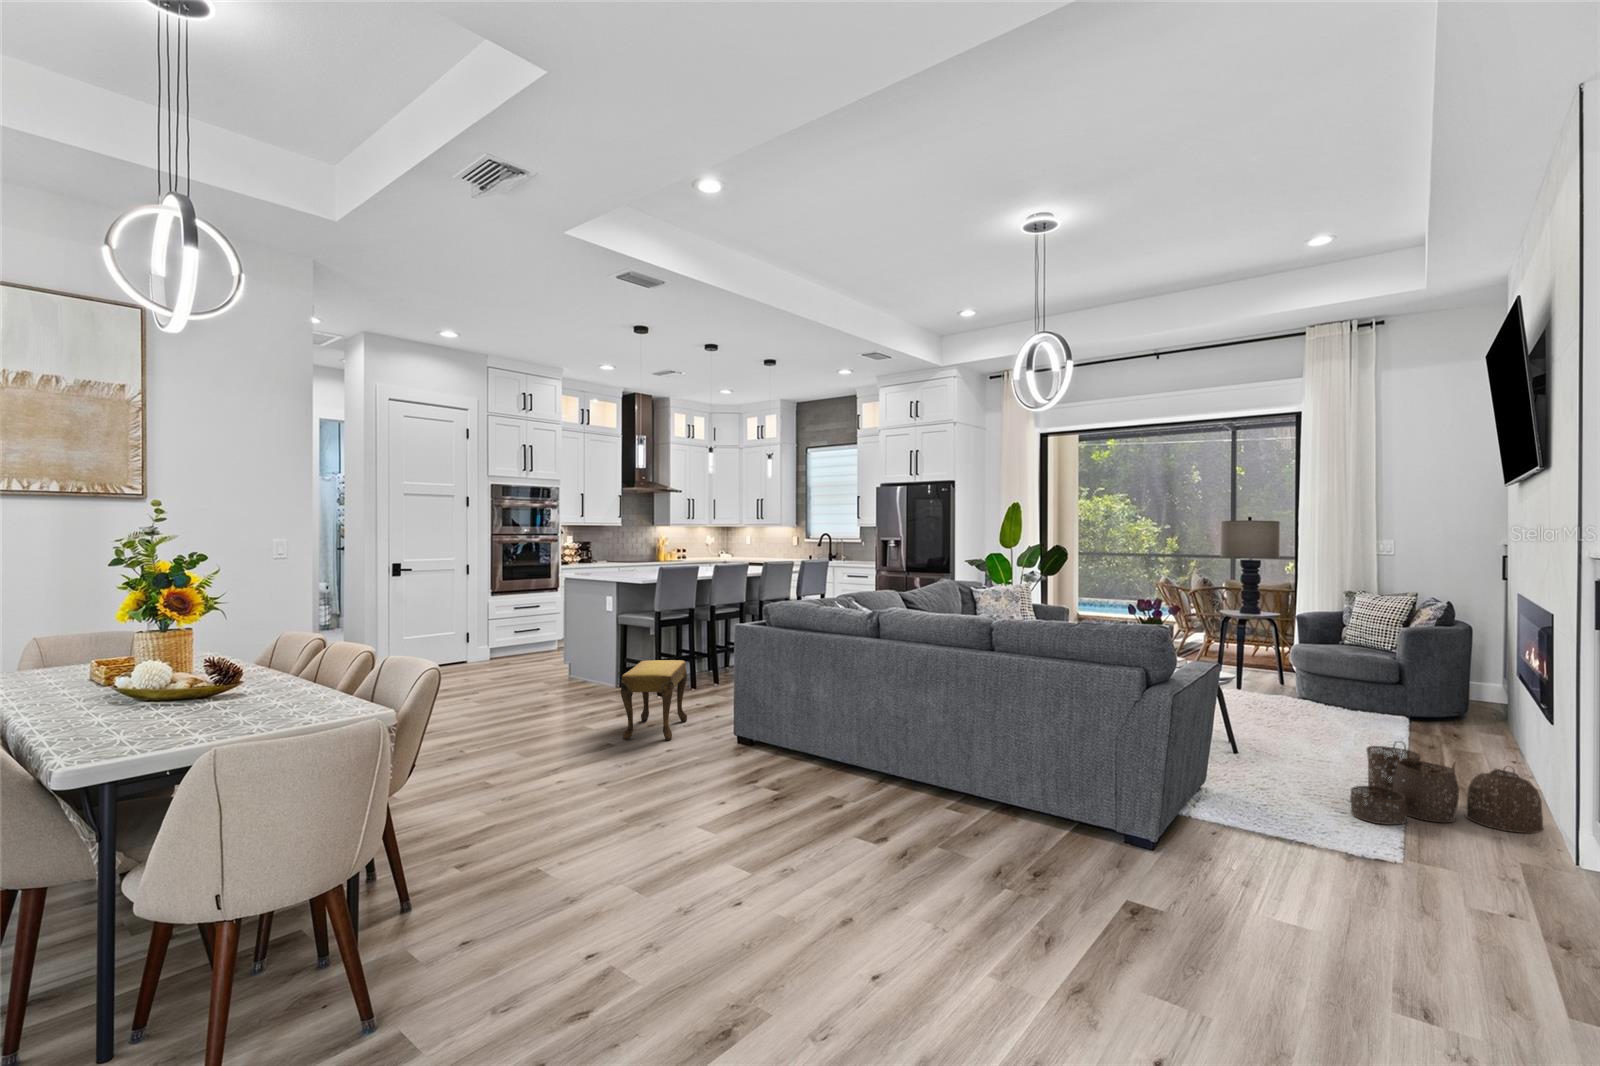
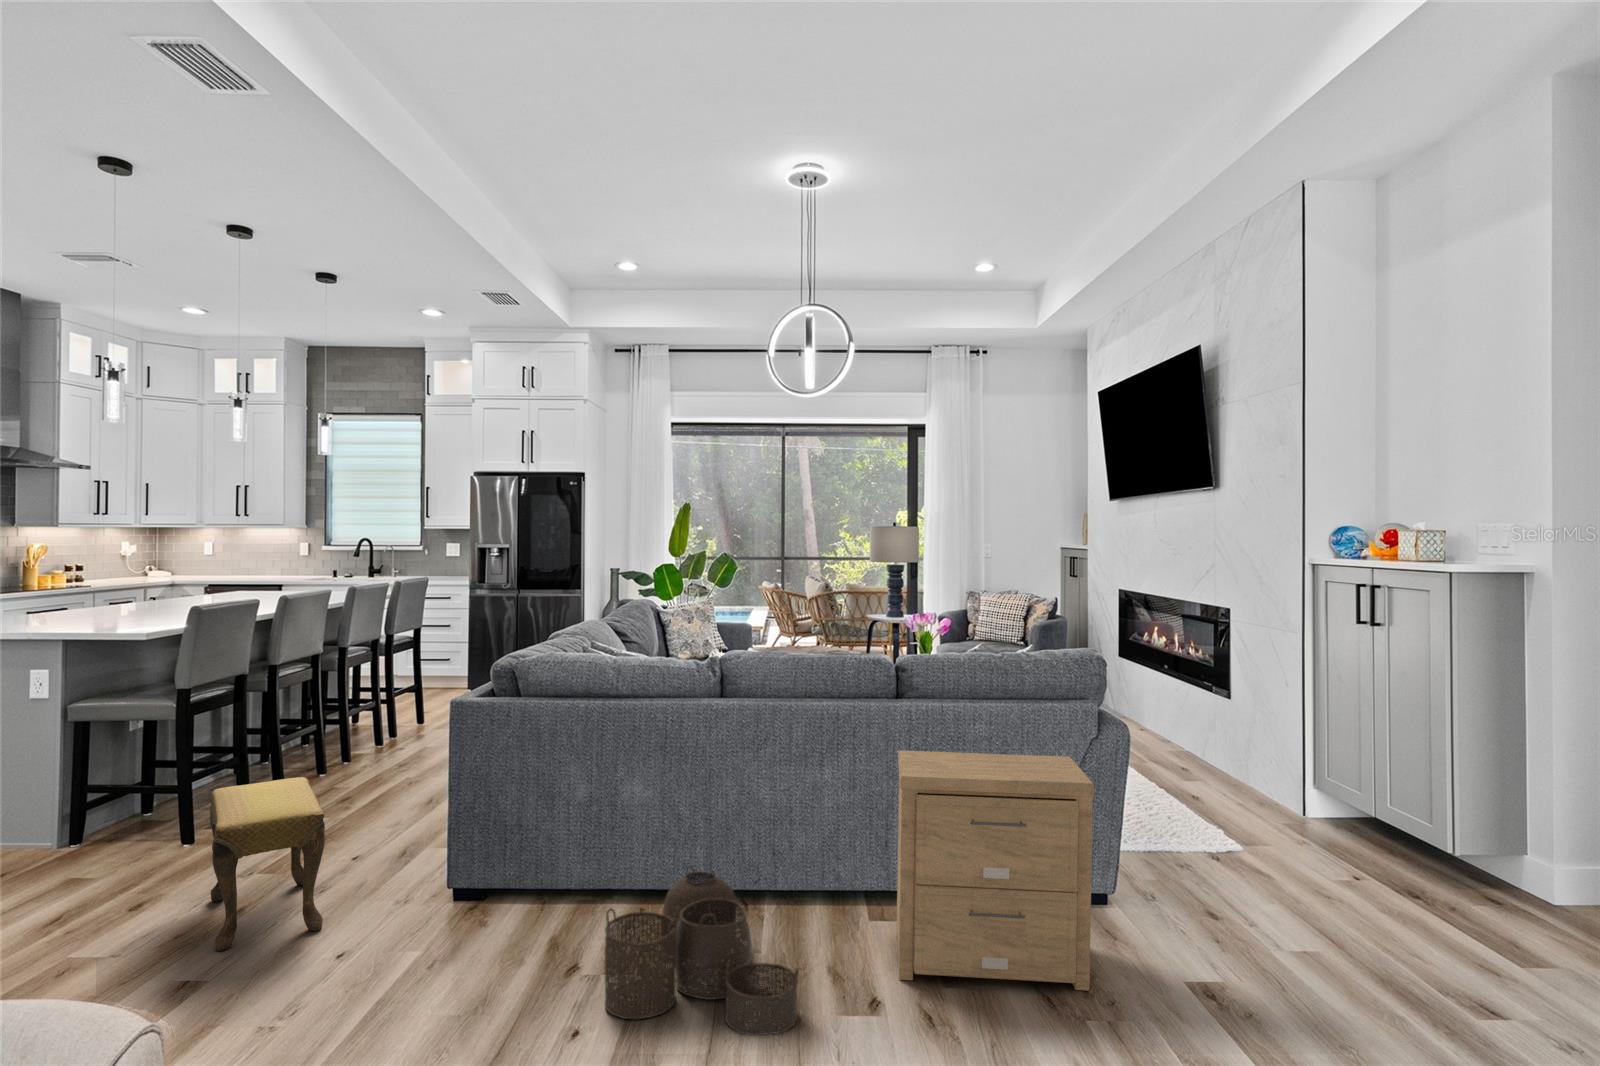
side table: none [927,674,1088,865] -> present [897,750,1094,991]
woven basket: present [1350,741,1543,833] -> present [605,871,799,1035]

